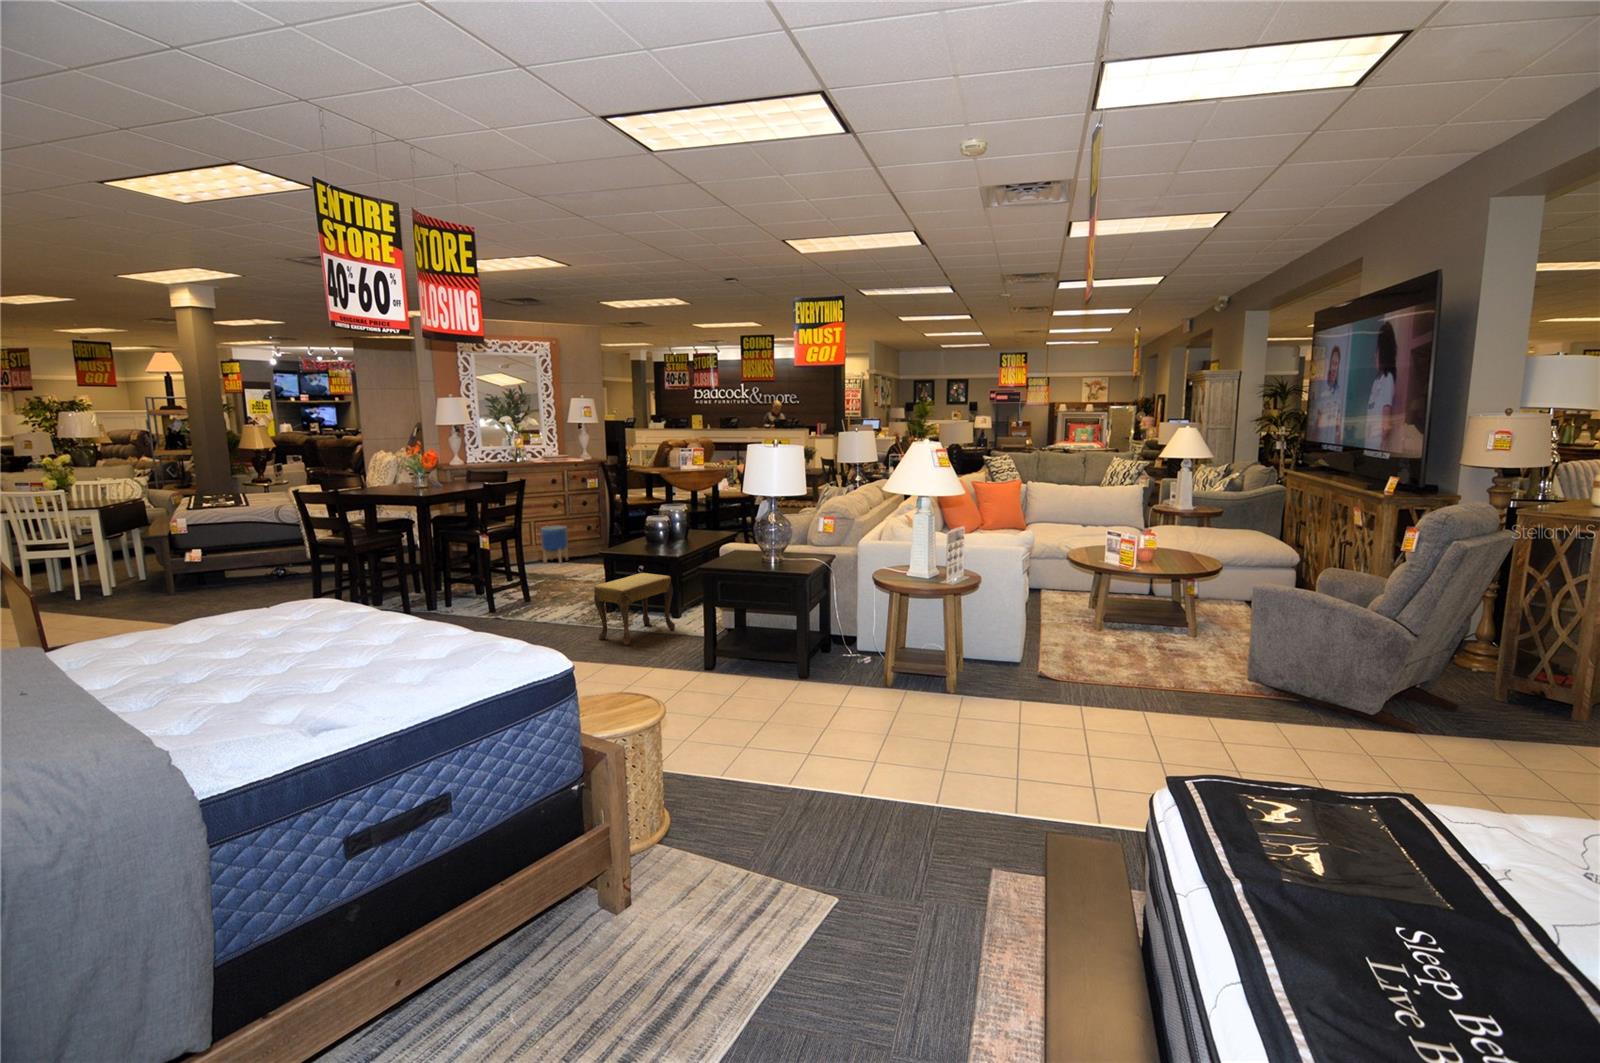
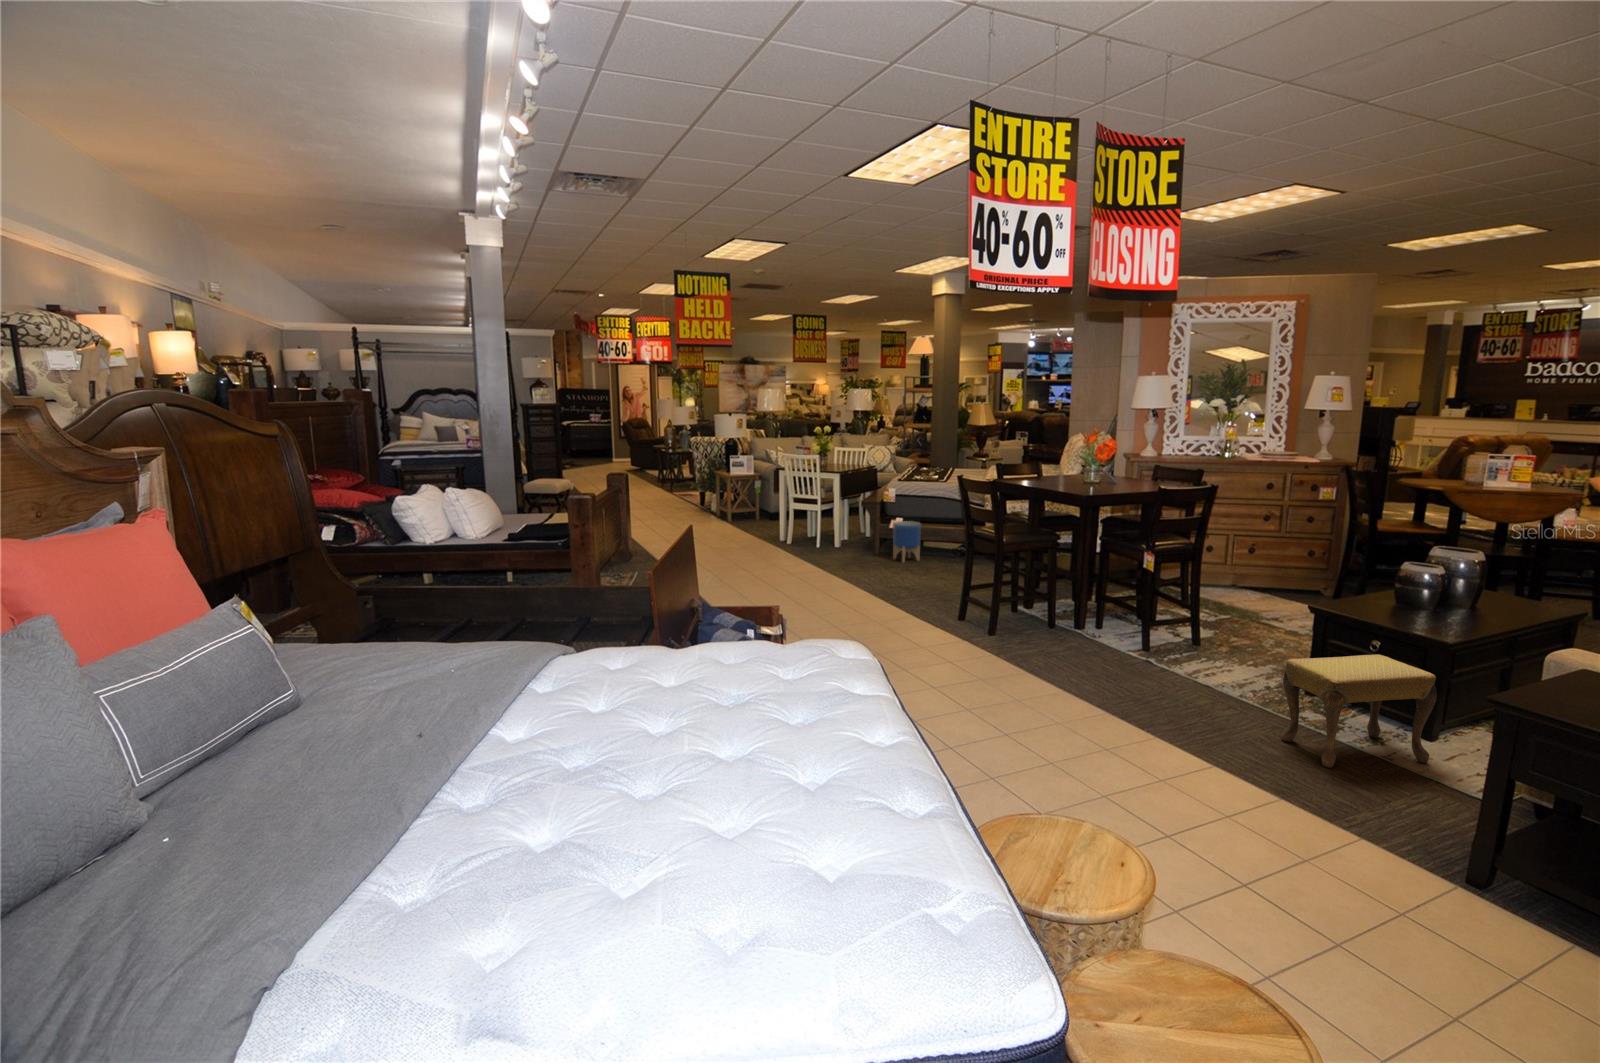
planter: present [541,526,568,563] -> present [893,521,921,562]

